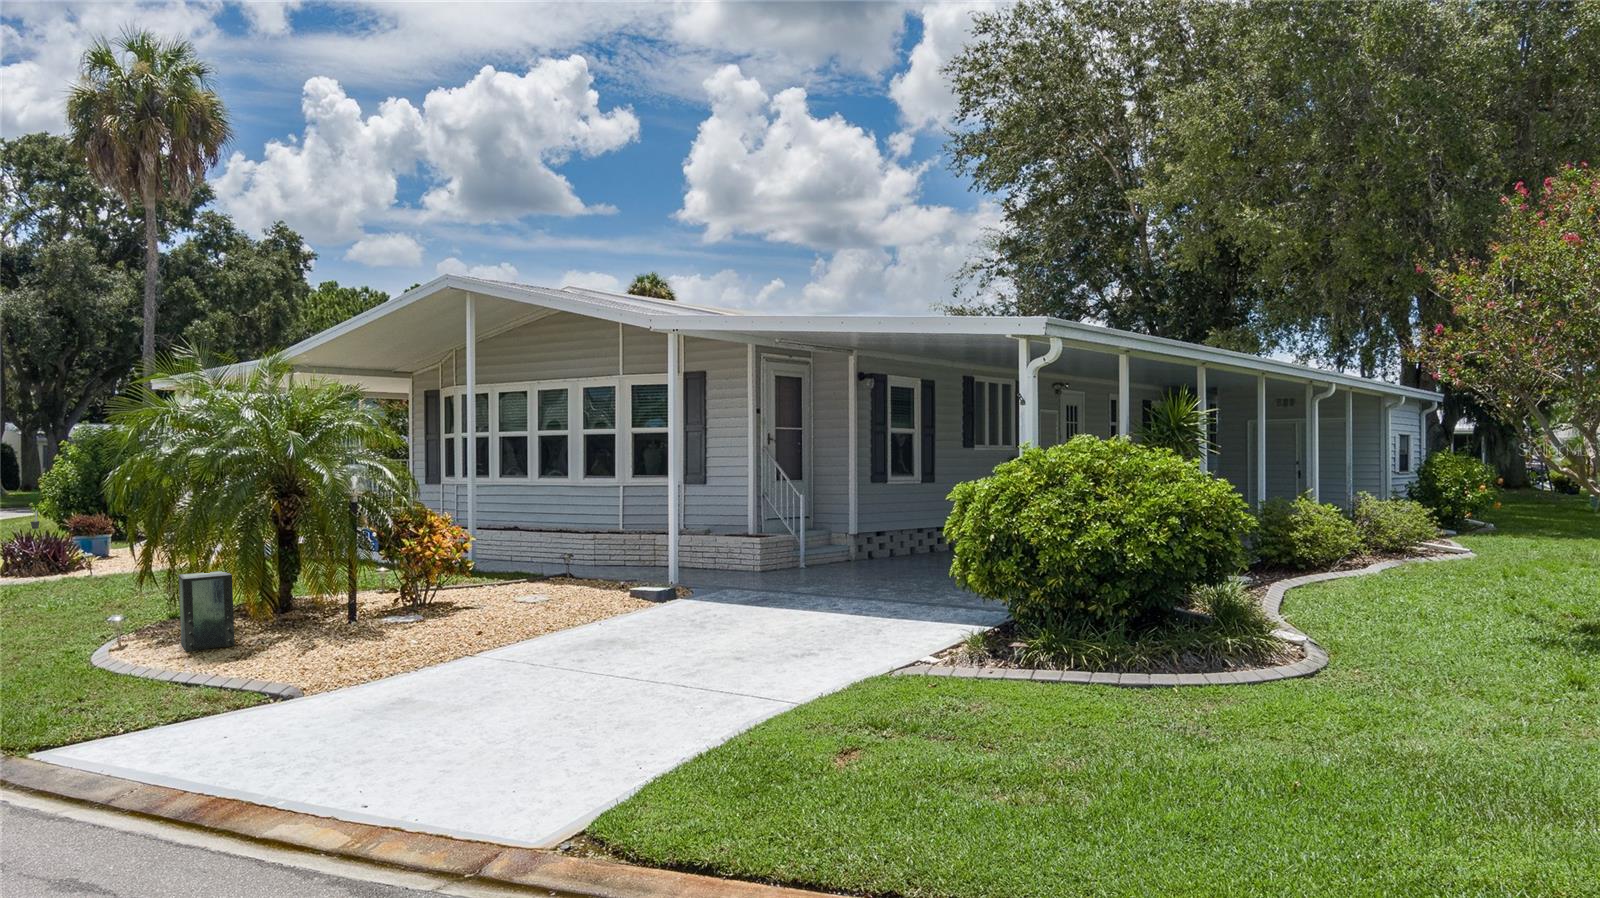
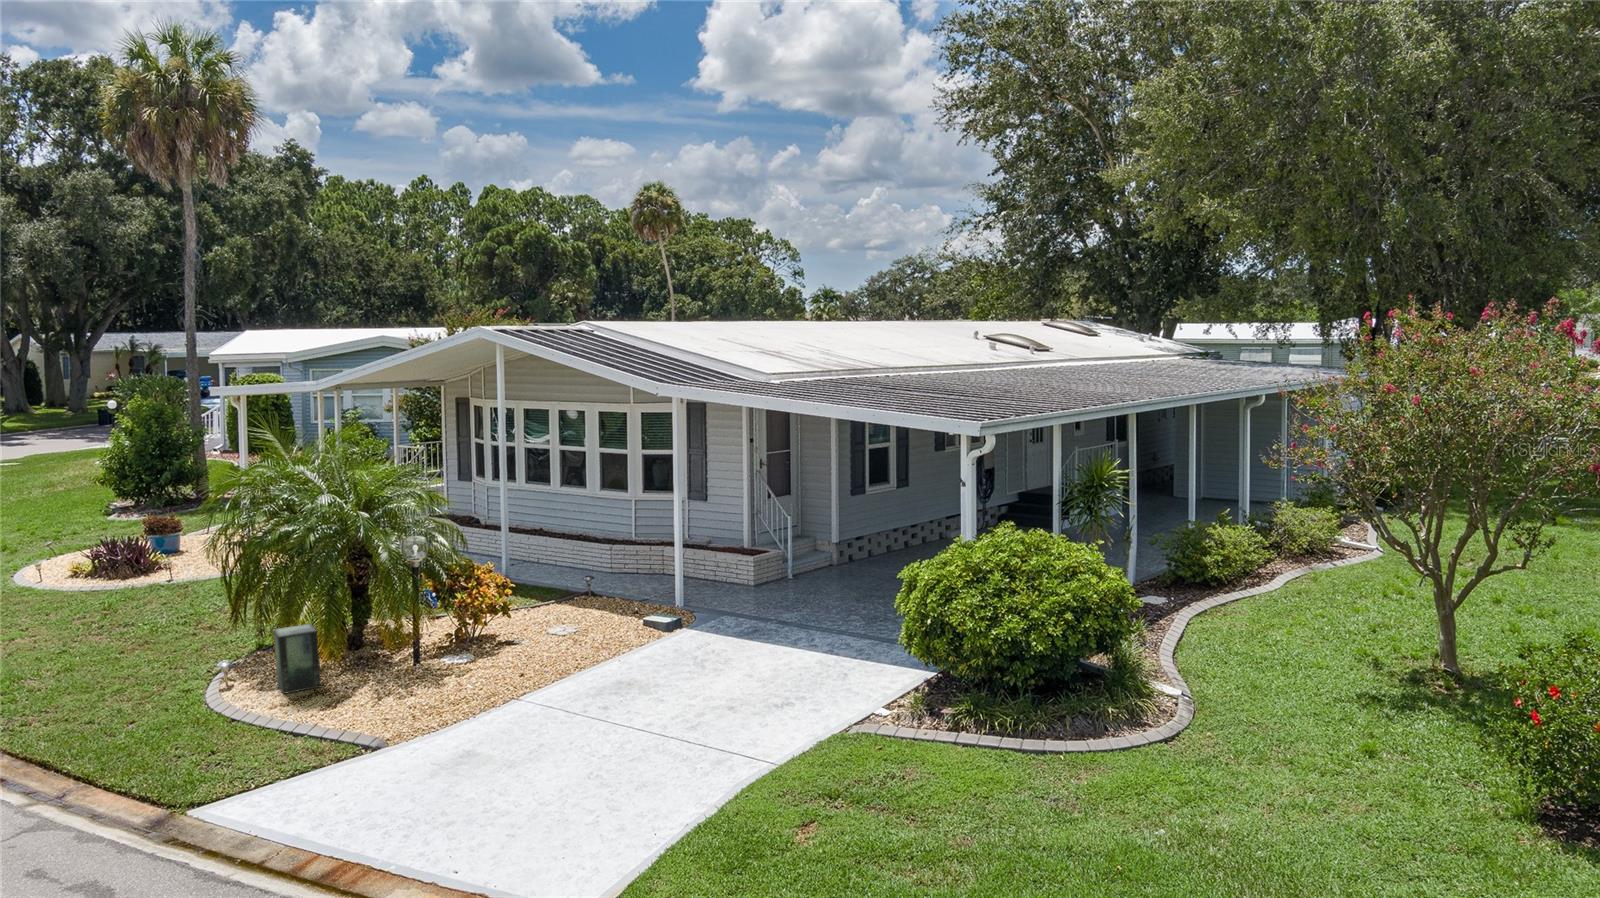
potted plant: present [29,491,42,528] -> none [89,474,120,514]

